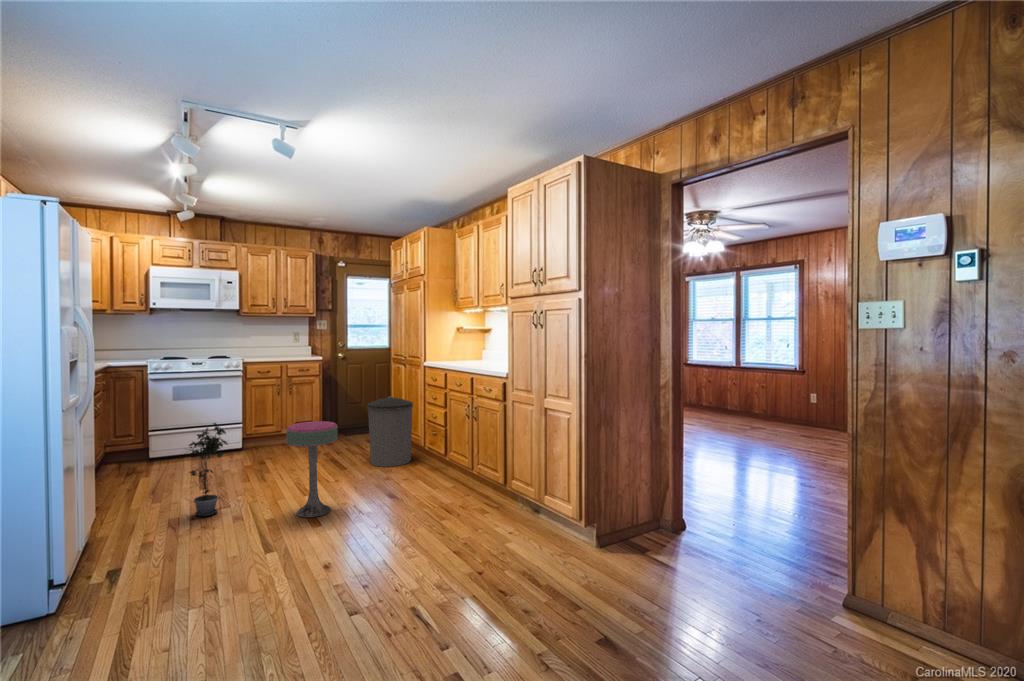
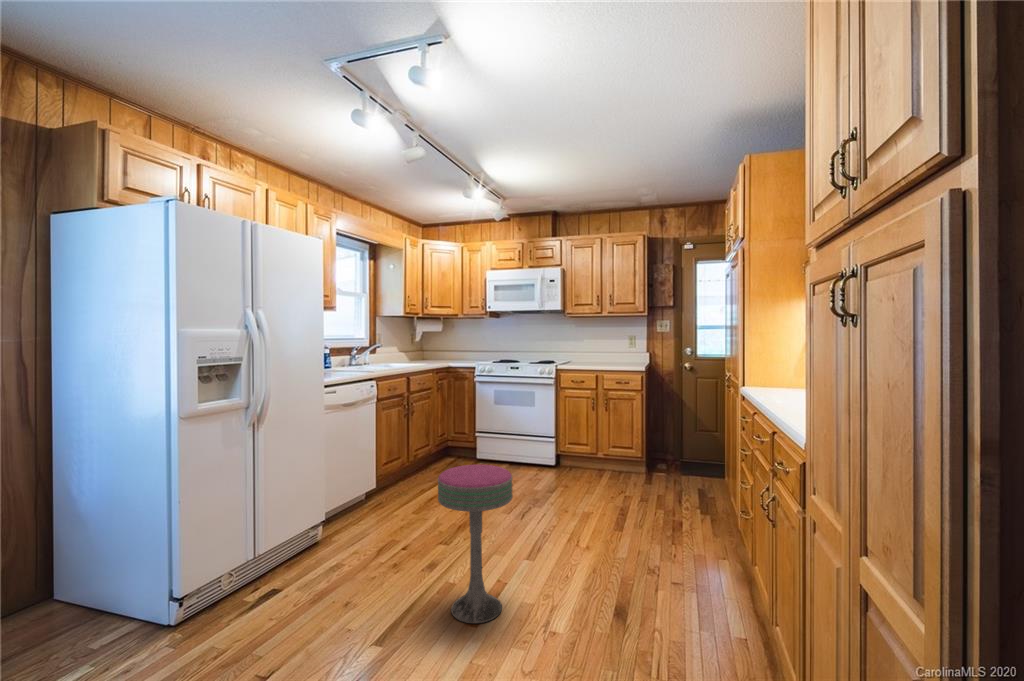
trash can: present [367,397,413,467] -> none [651,437,729,558]
potted plant: present [189,423,228,516] -> none [376,443,423,558]

